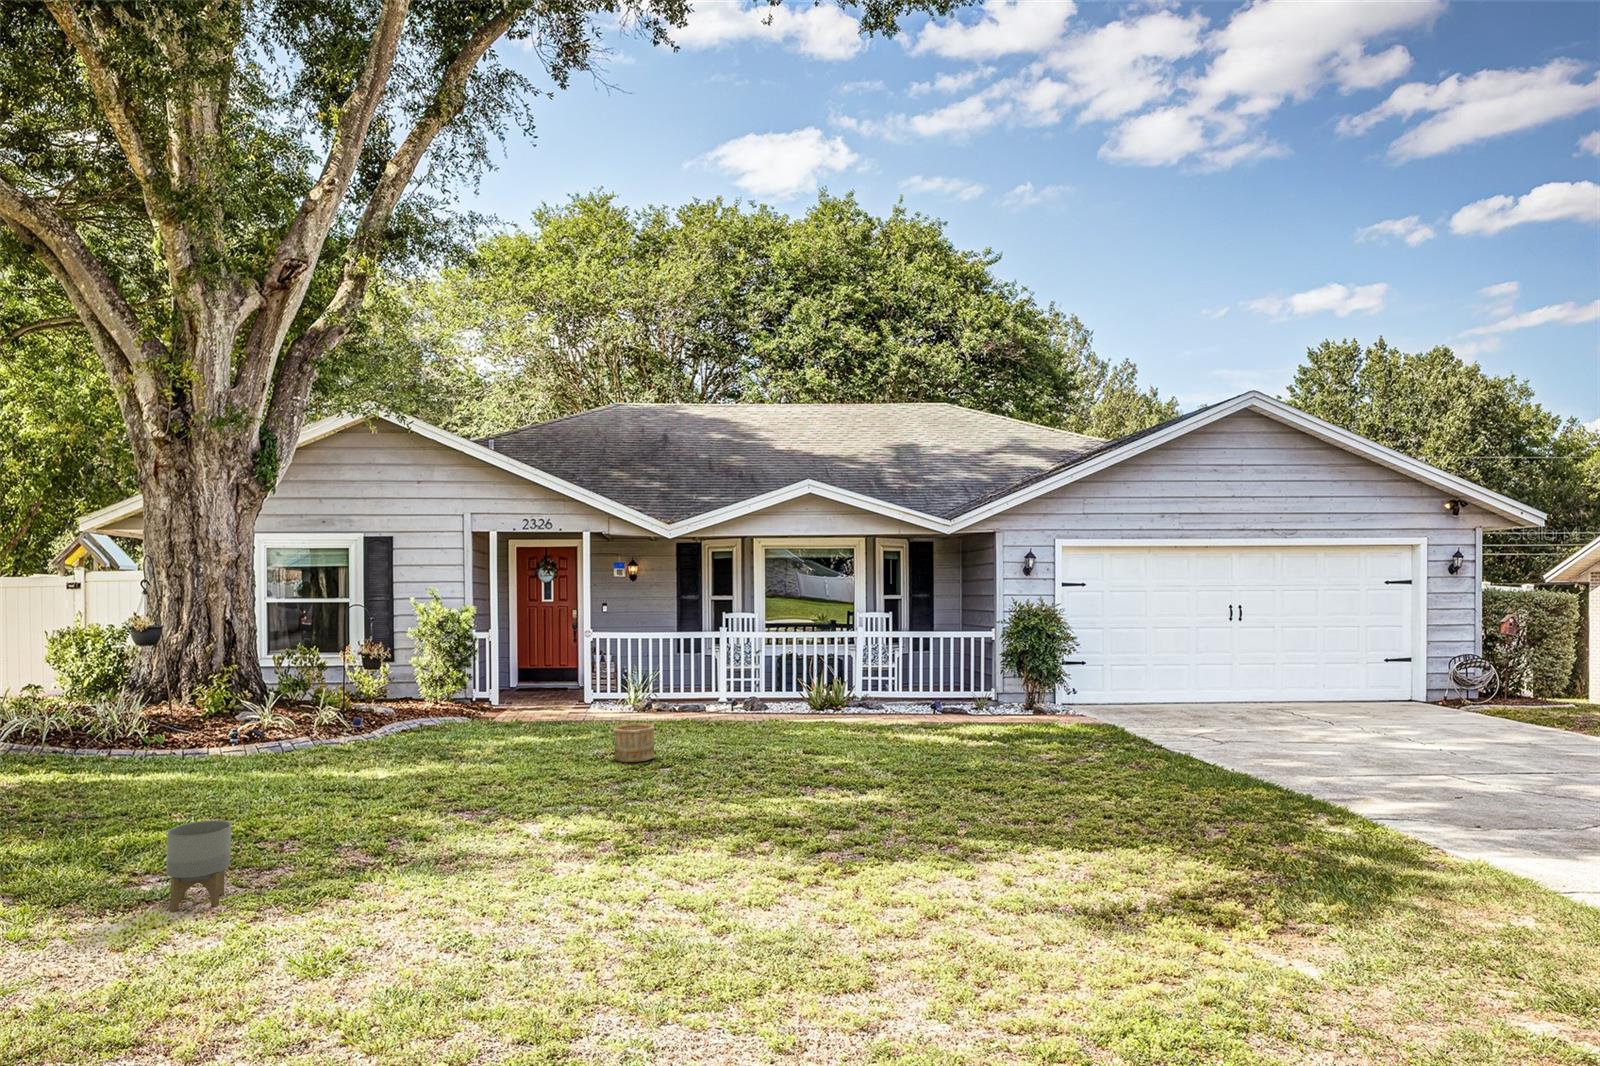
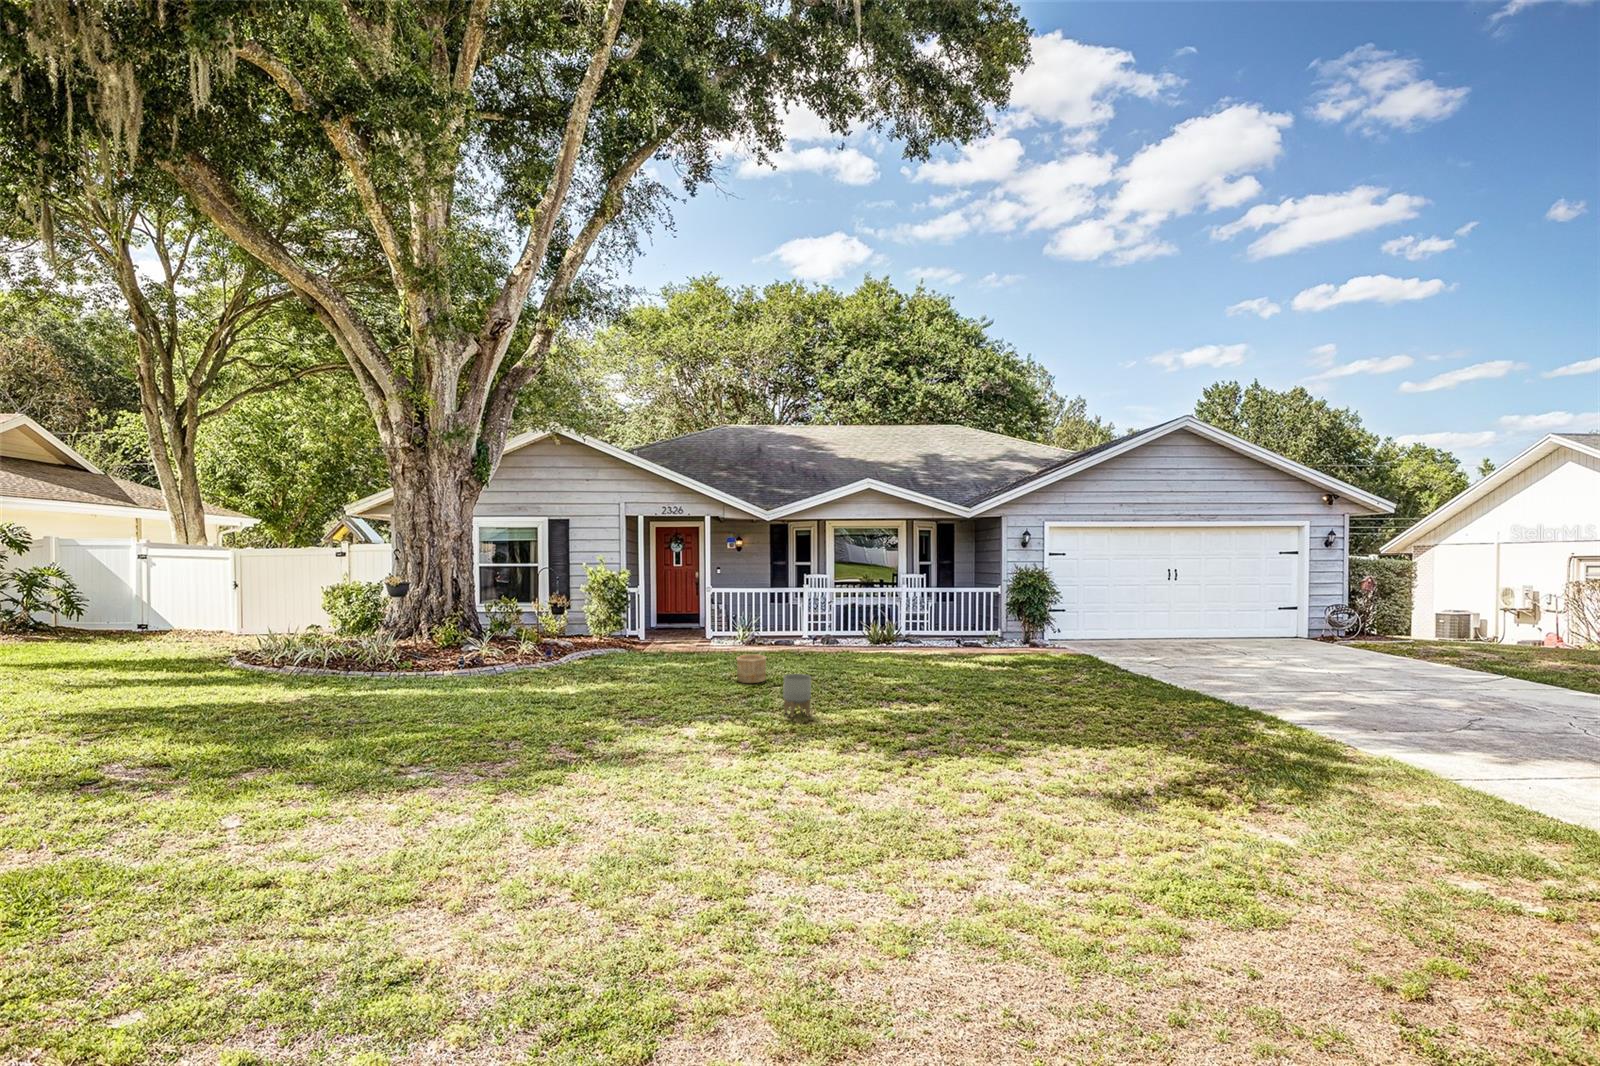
planter: present [166,820,231,912] -> present [783,674,811,718]

